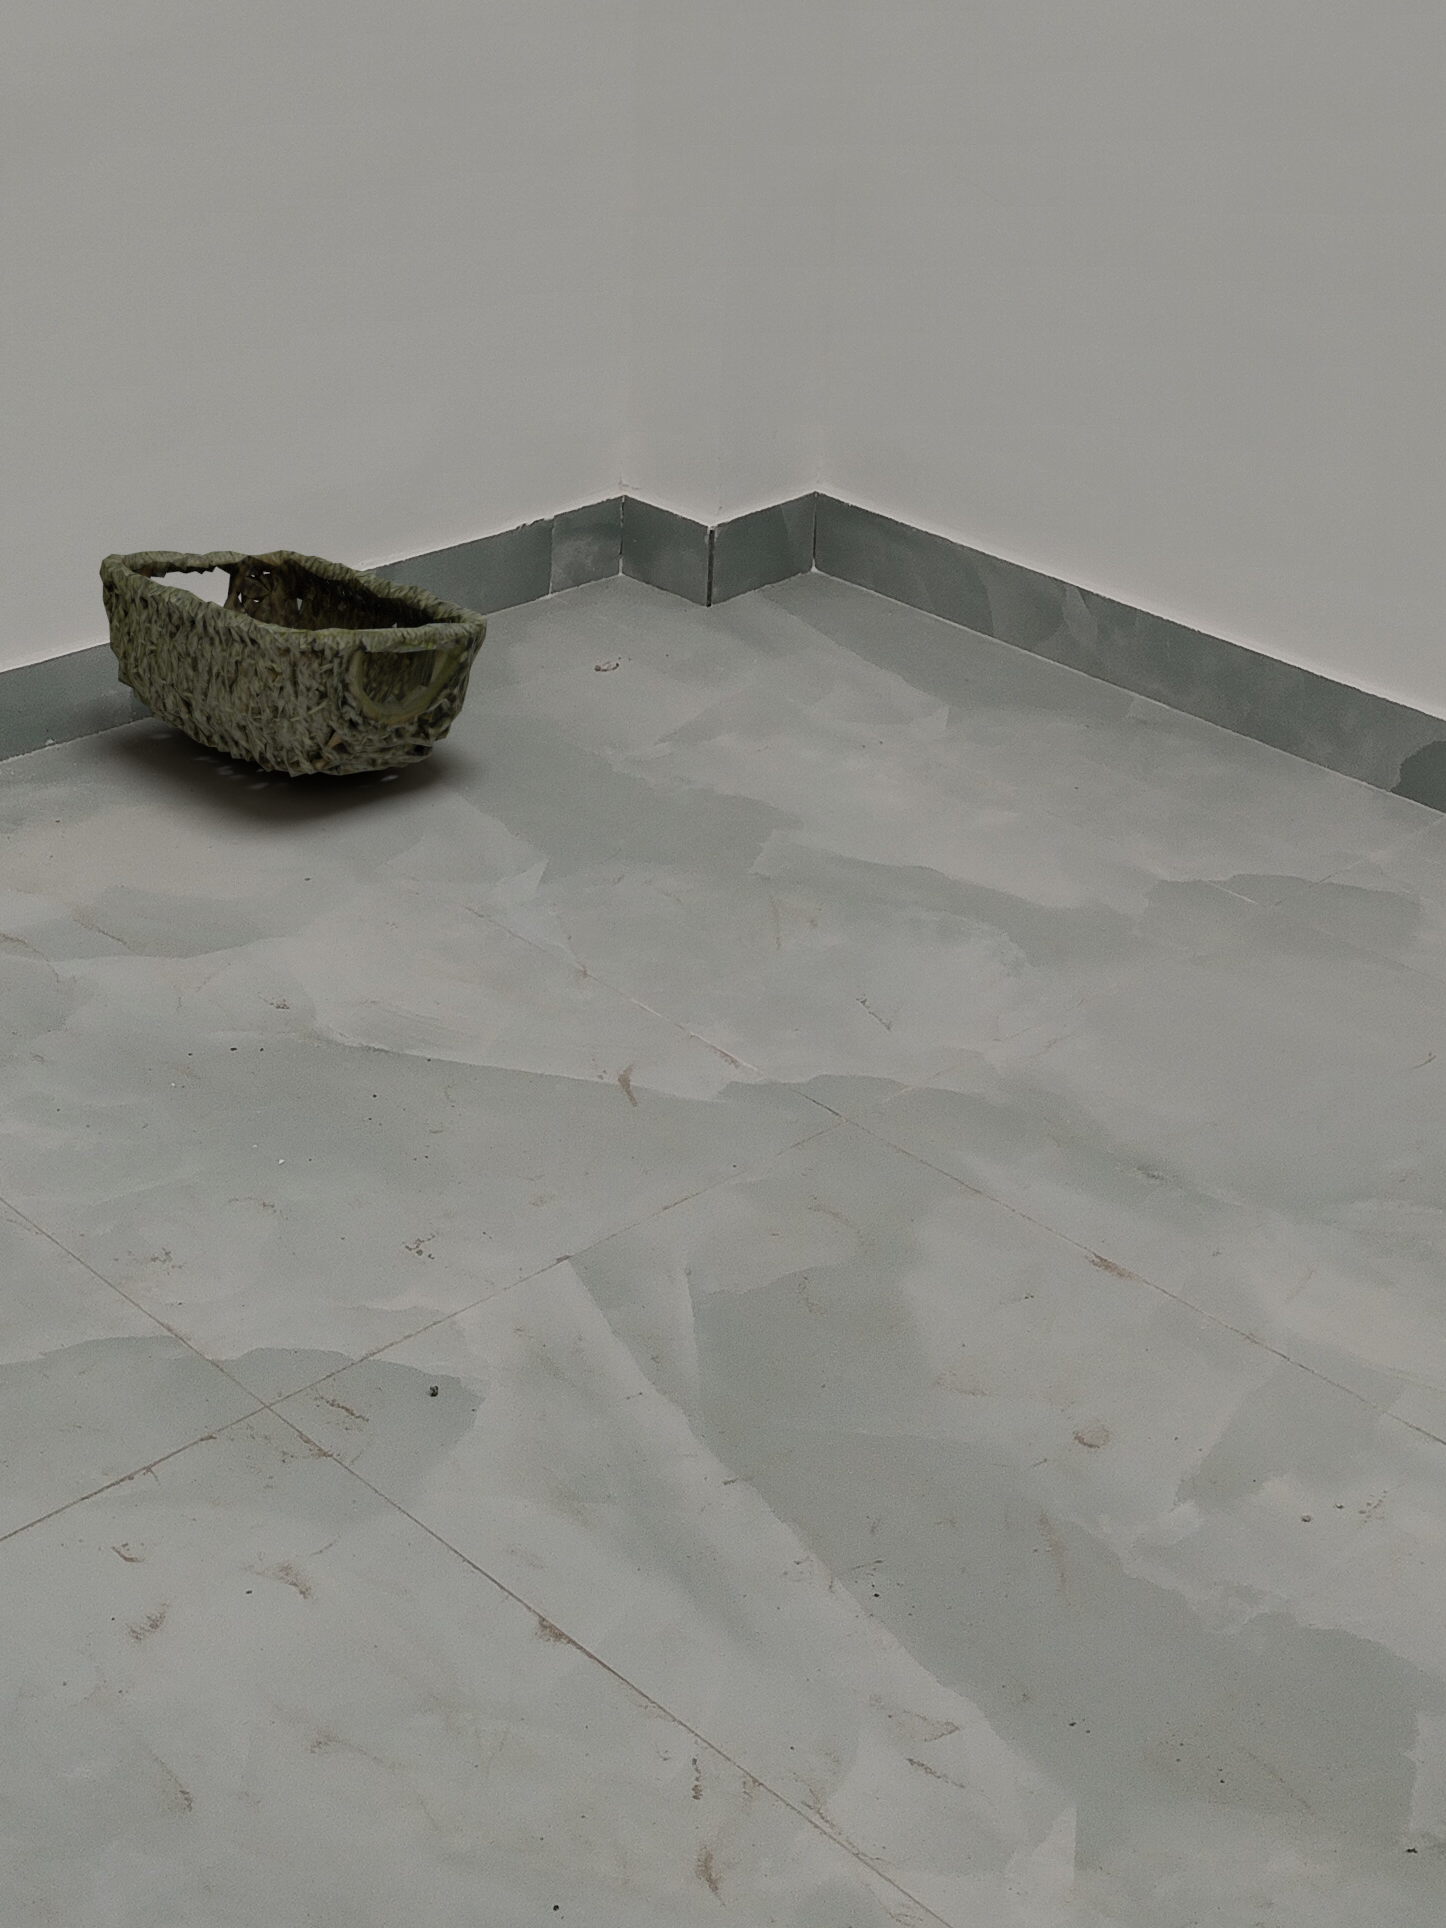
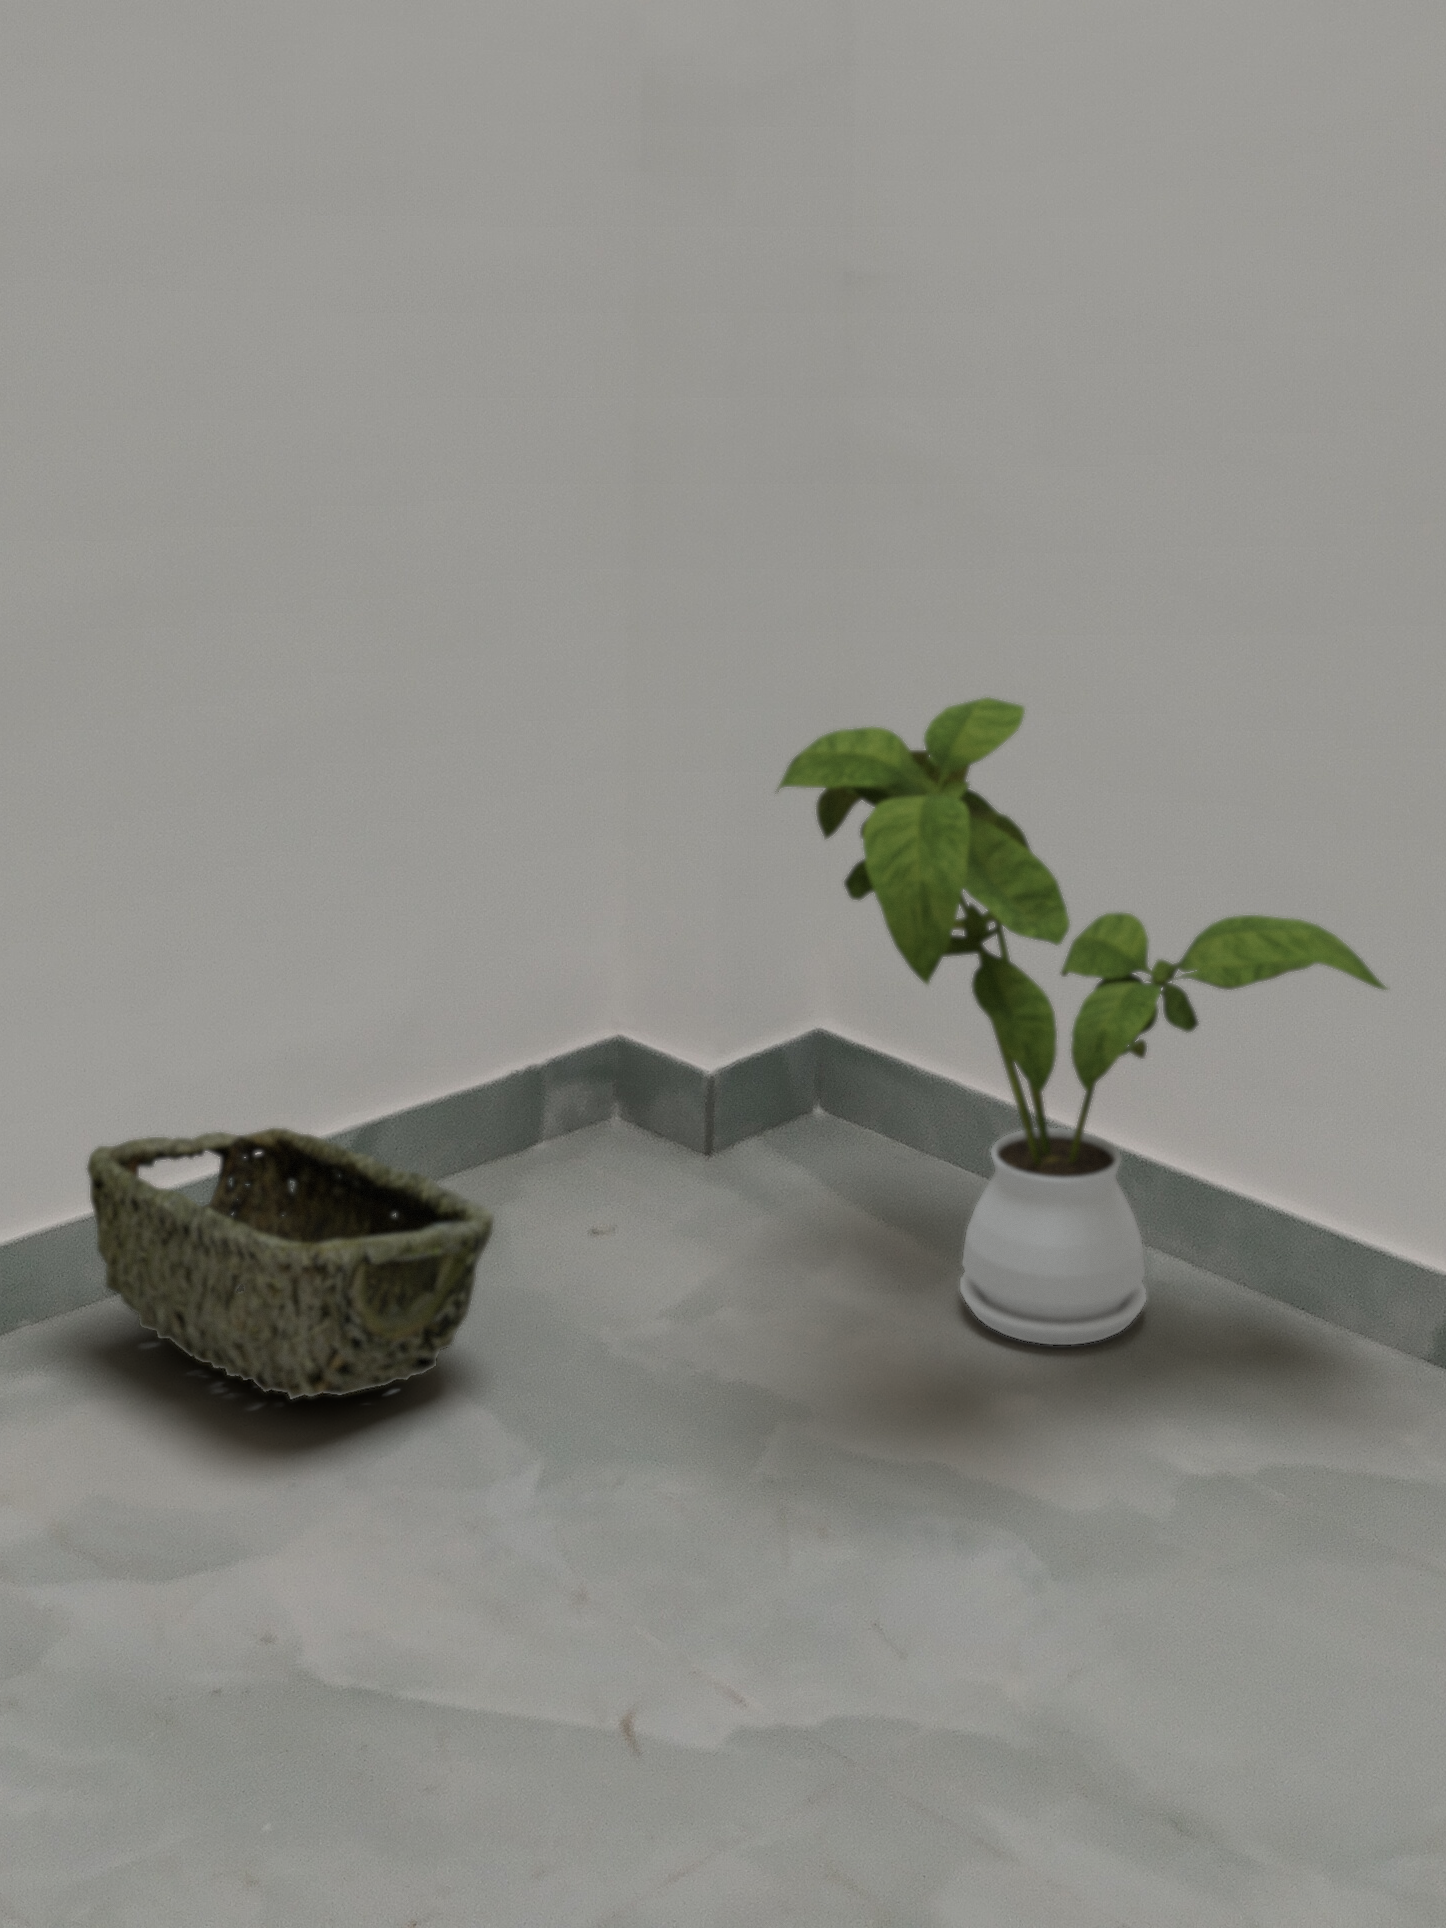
house plant: none [763,147,1356,758] -> present [778,697,1386,1345]

